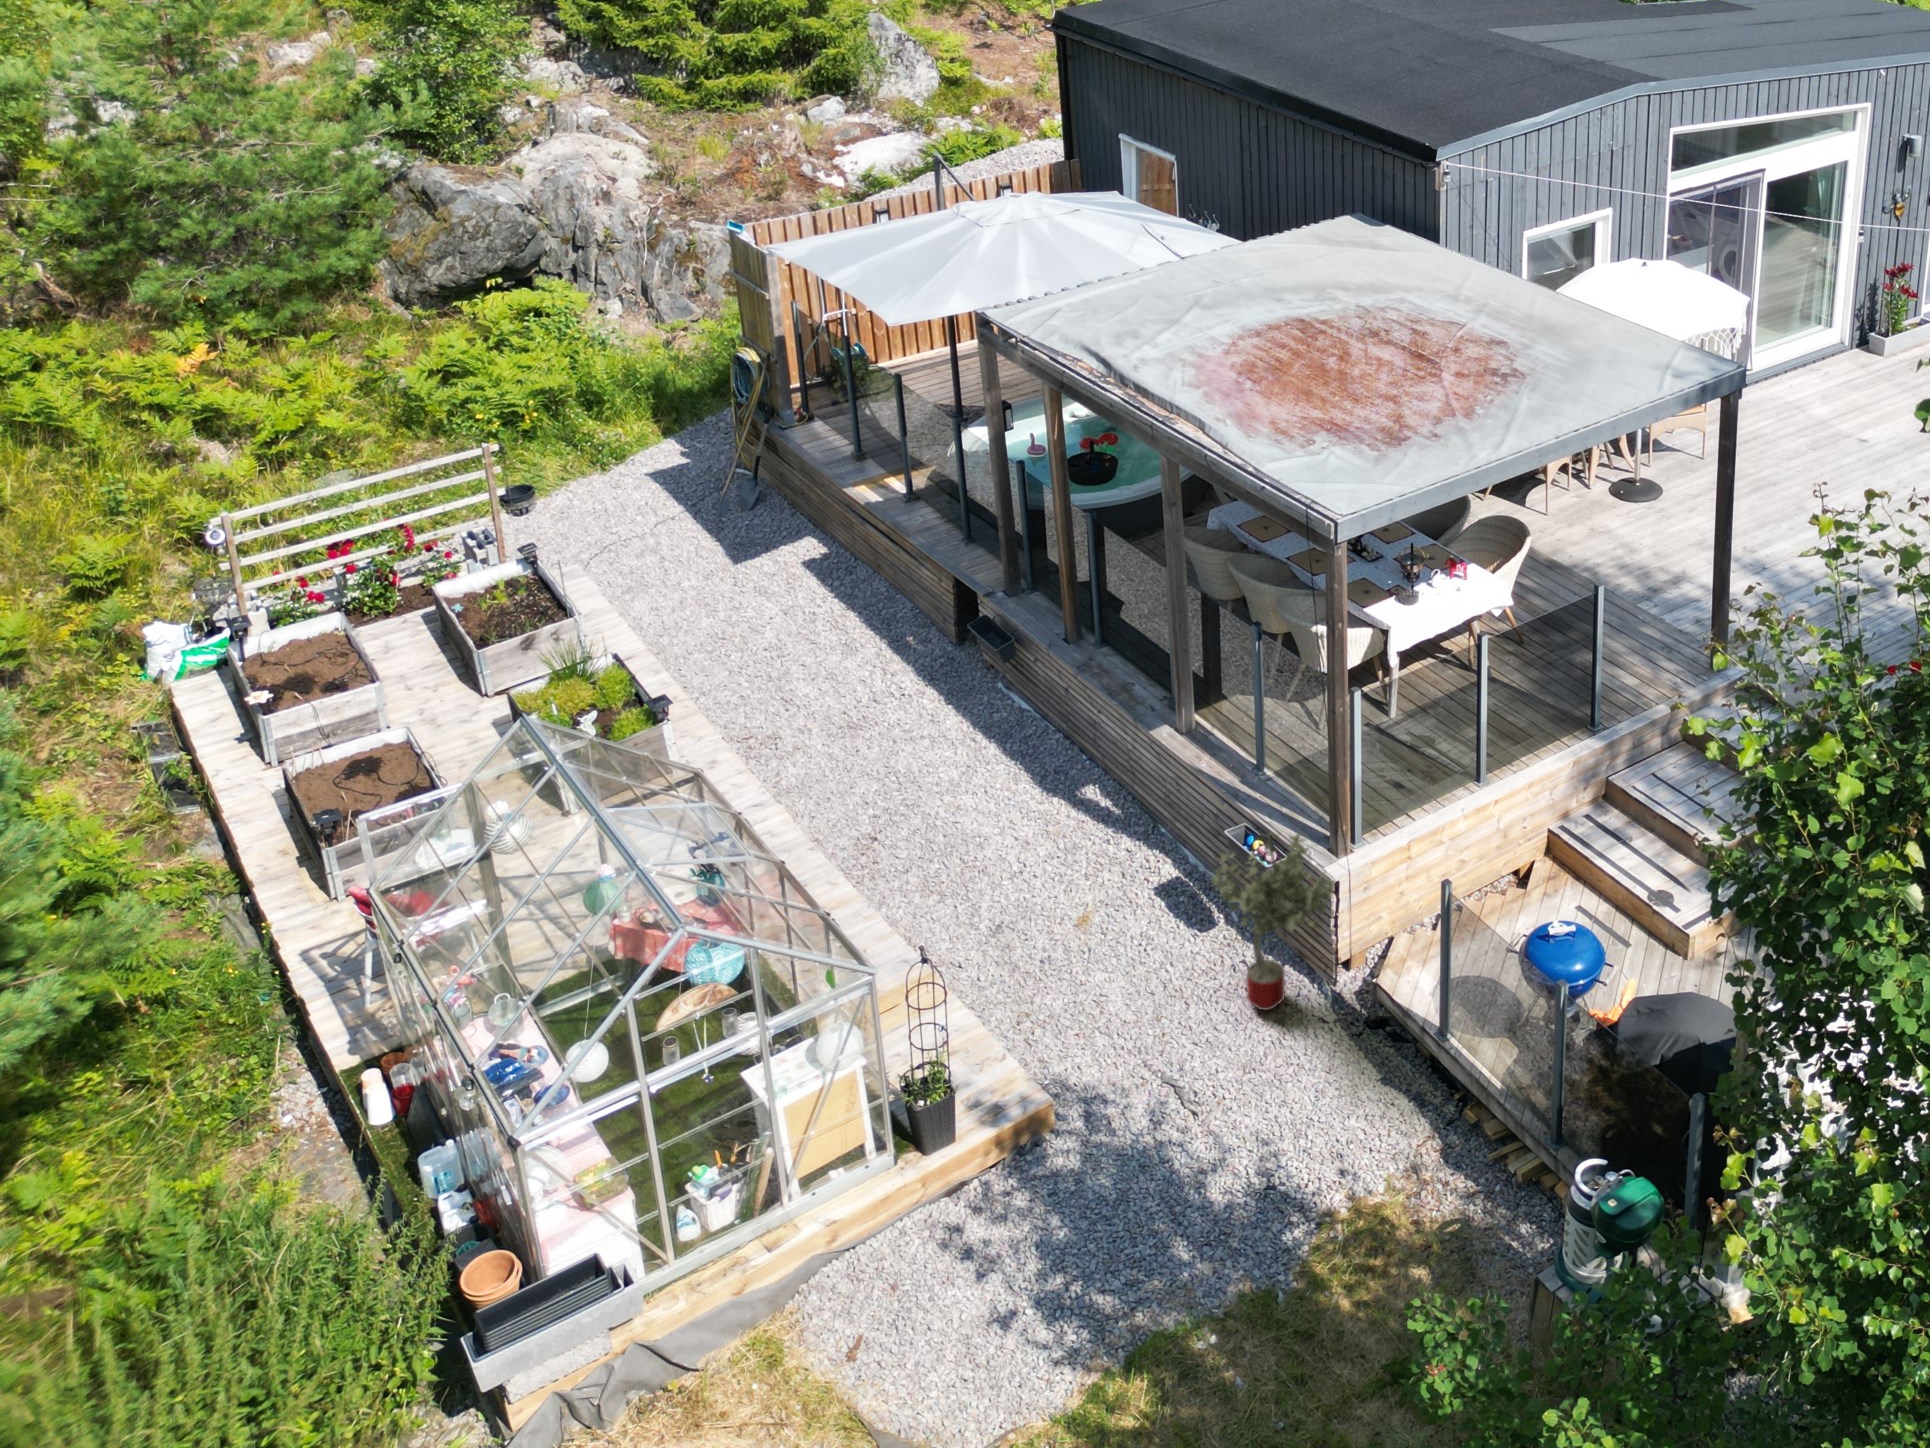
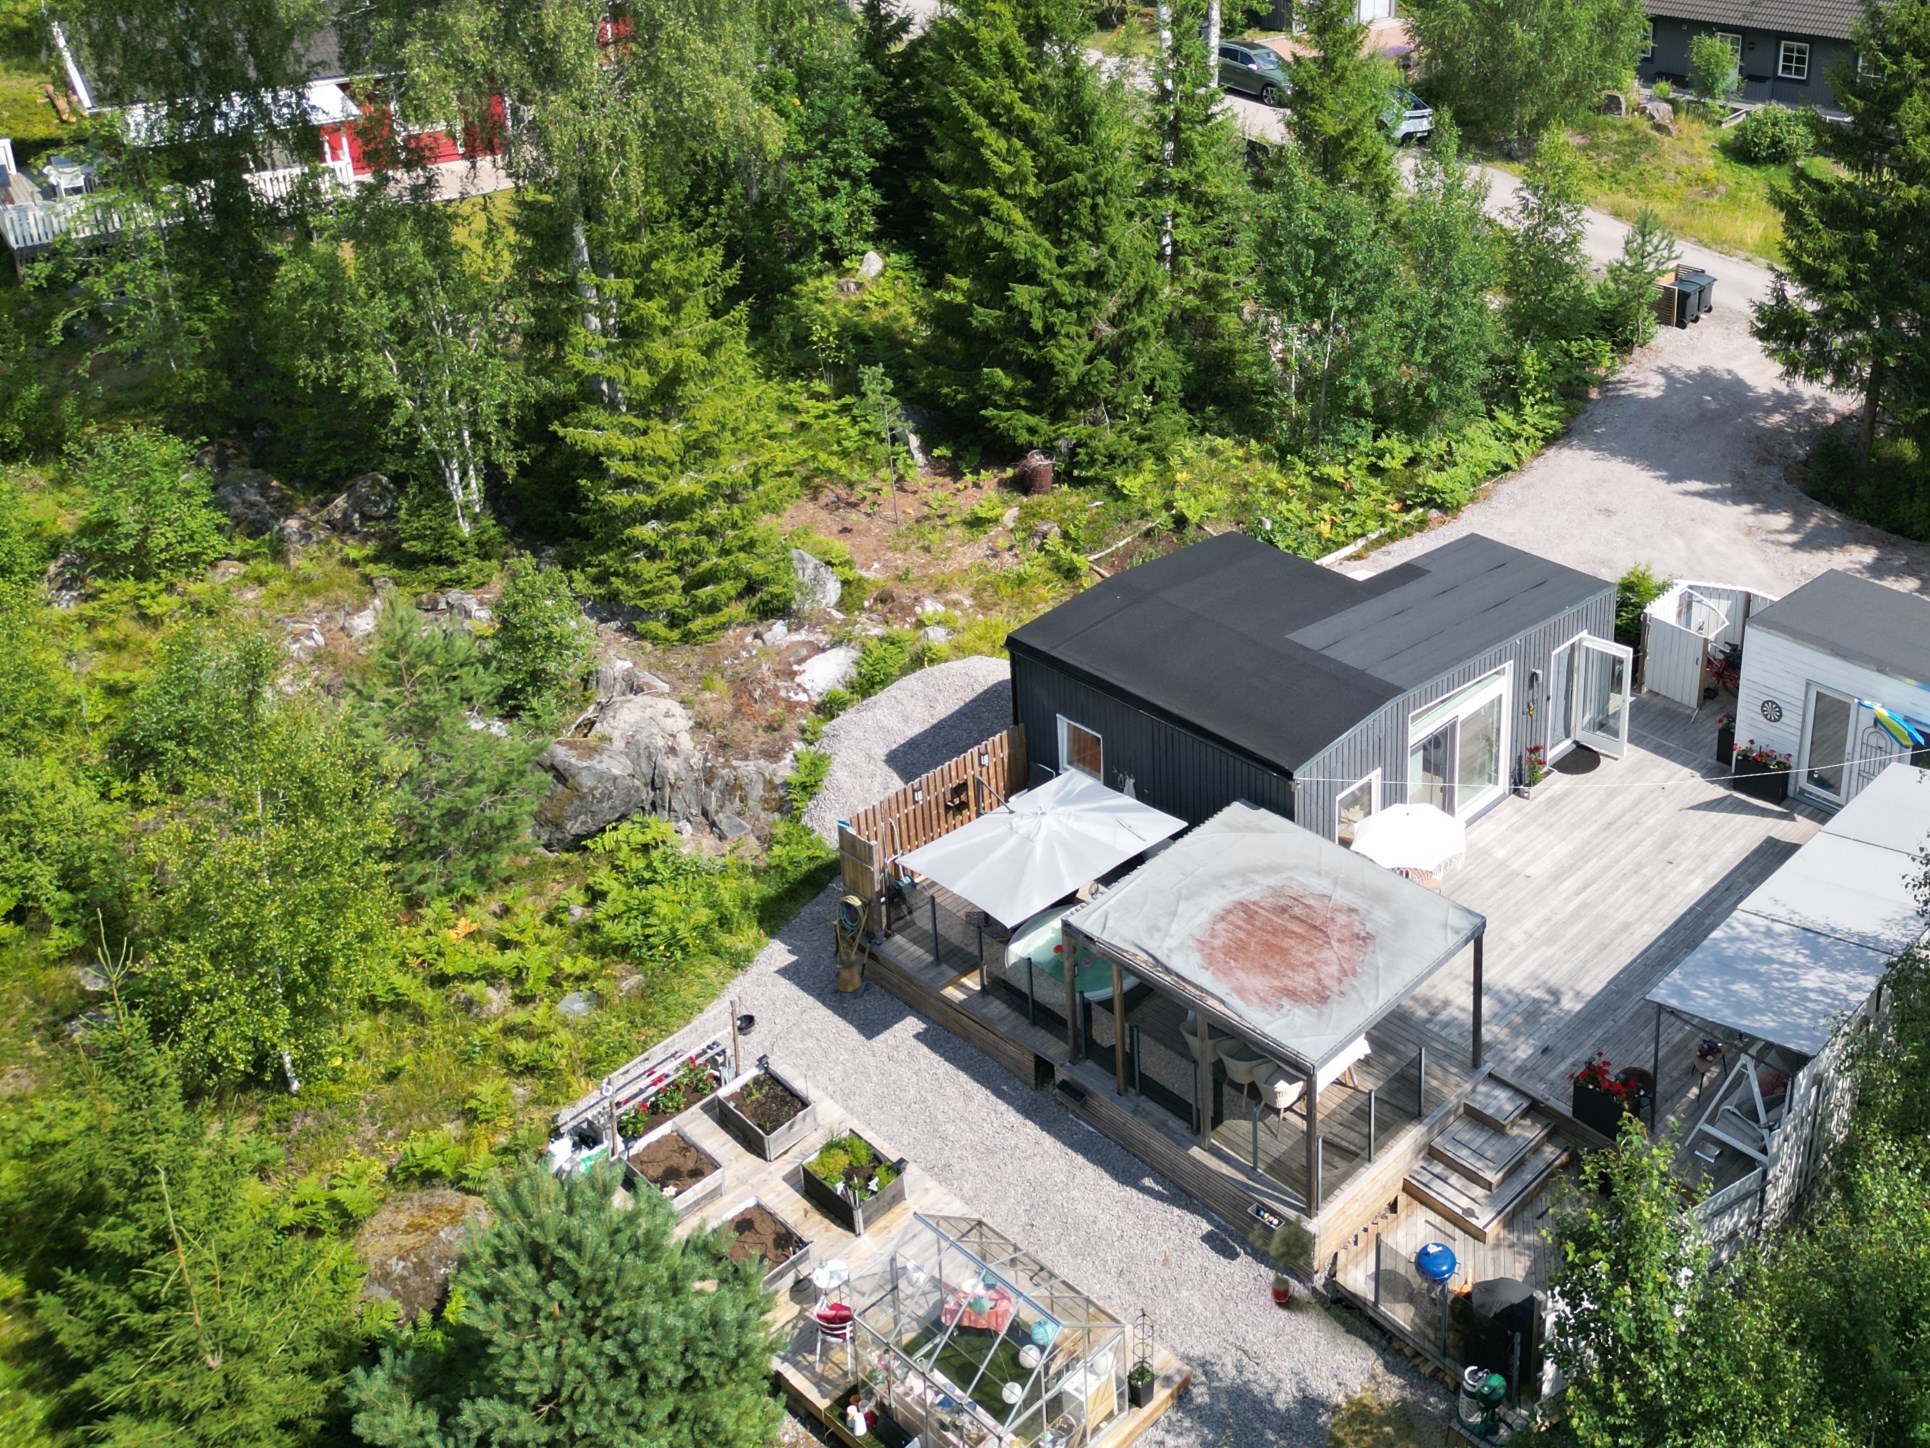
watering can: none [706,453,771,503] -> present [835,956,862,992]

